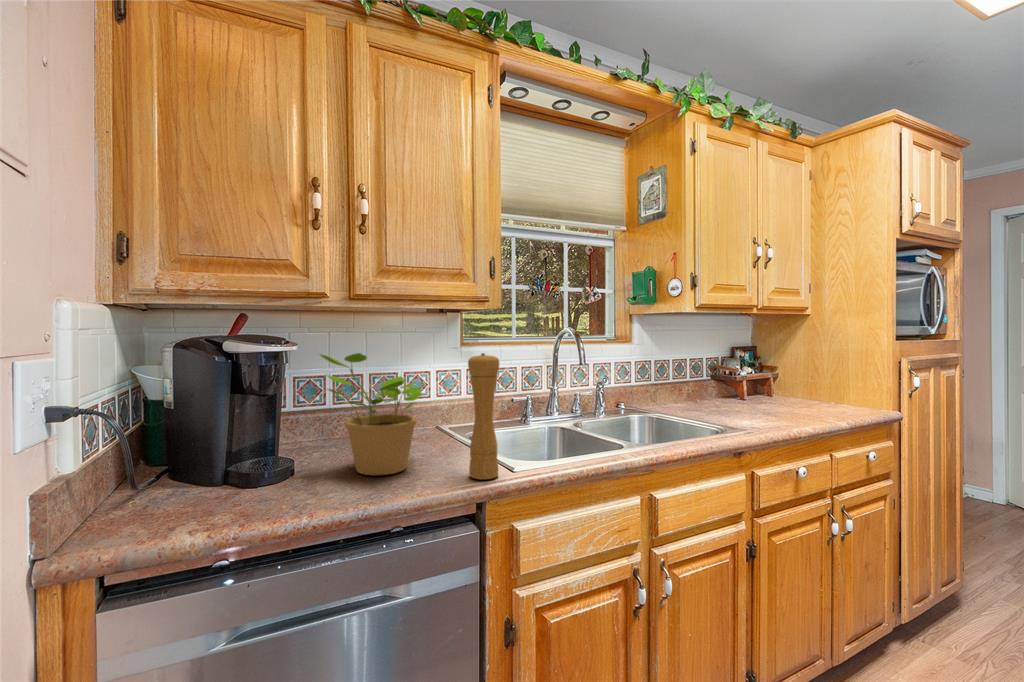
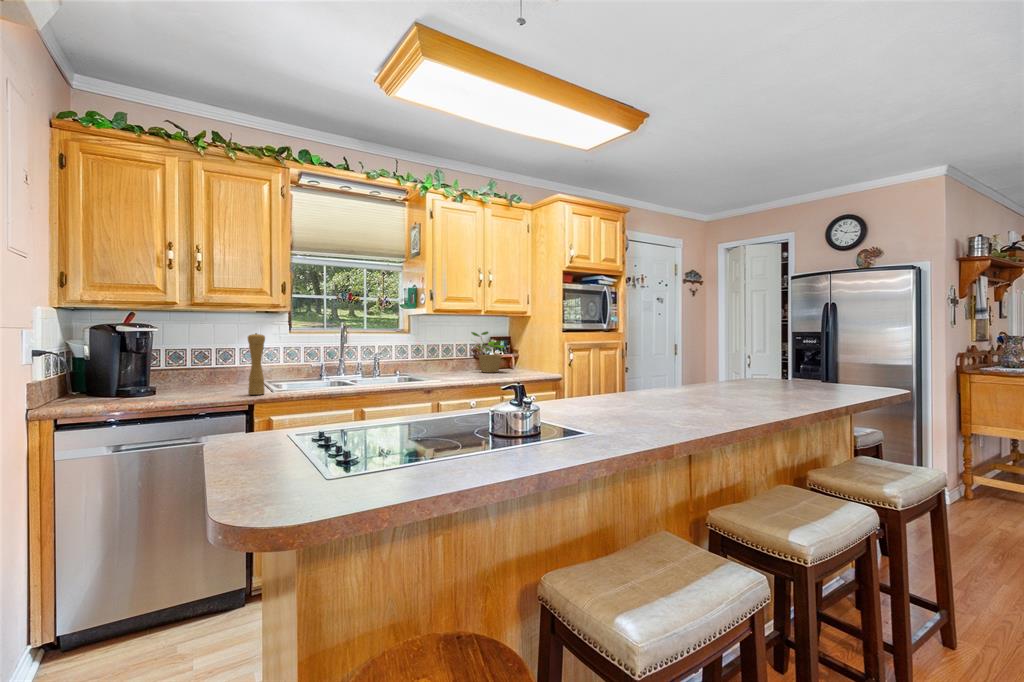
potted plant: present [320,353,422,475] -> present [471,332,504,373]

